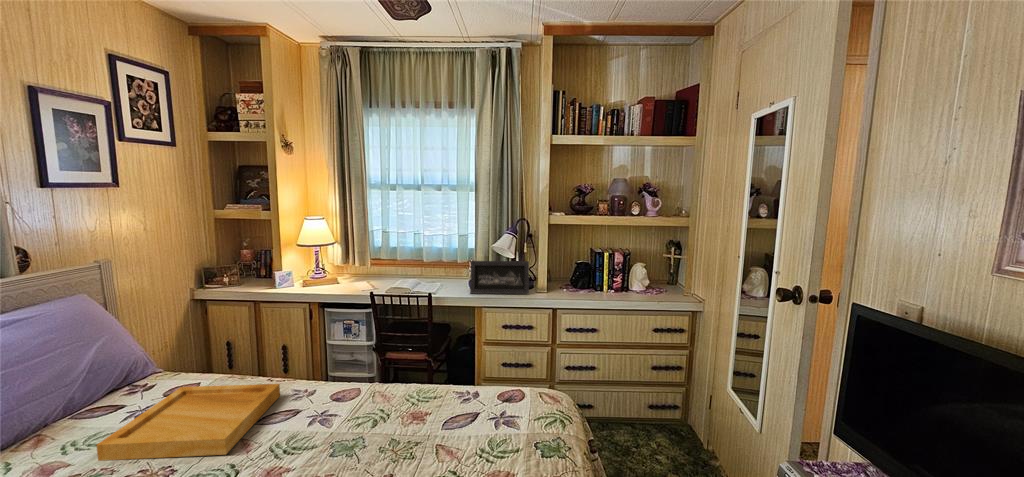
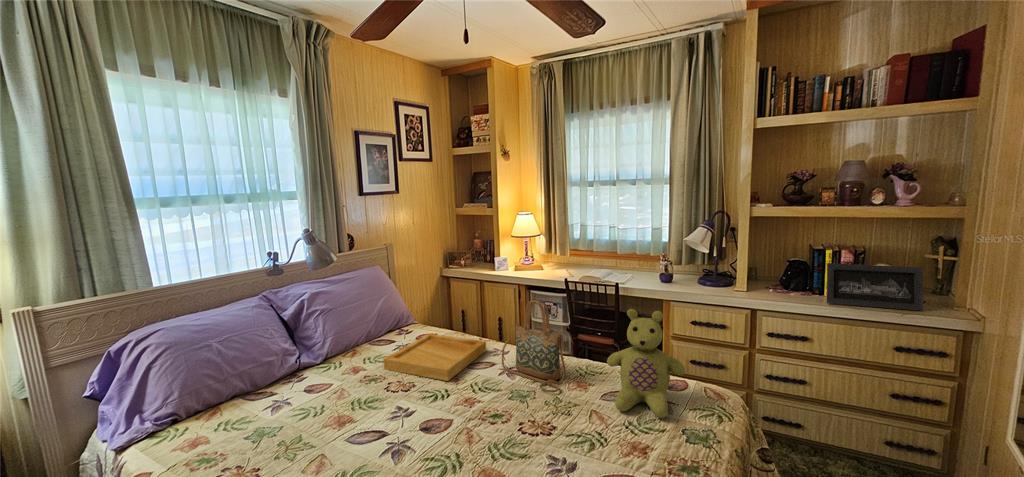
picture frame: present [470,261,529,294] -> present [827,263,923,311]
stuffed bear: none [446,321,527,439] -> present [607,309,685,418]
handbag: none [307,322,397,436] -> present [502,299,566,392]

